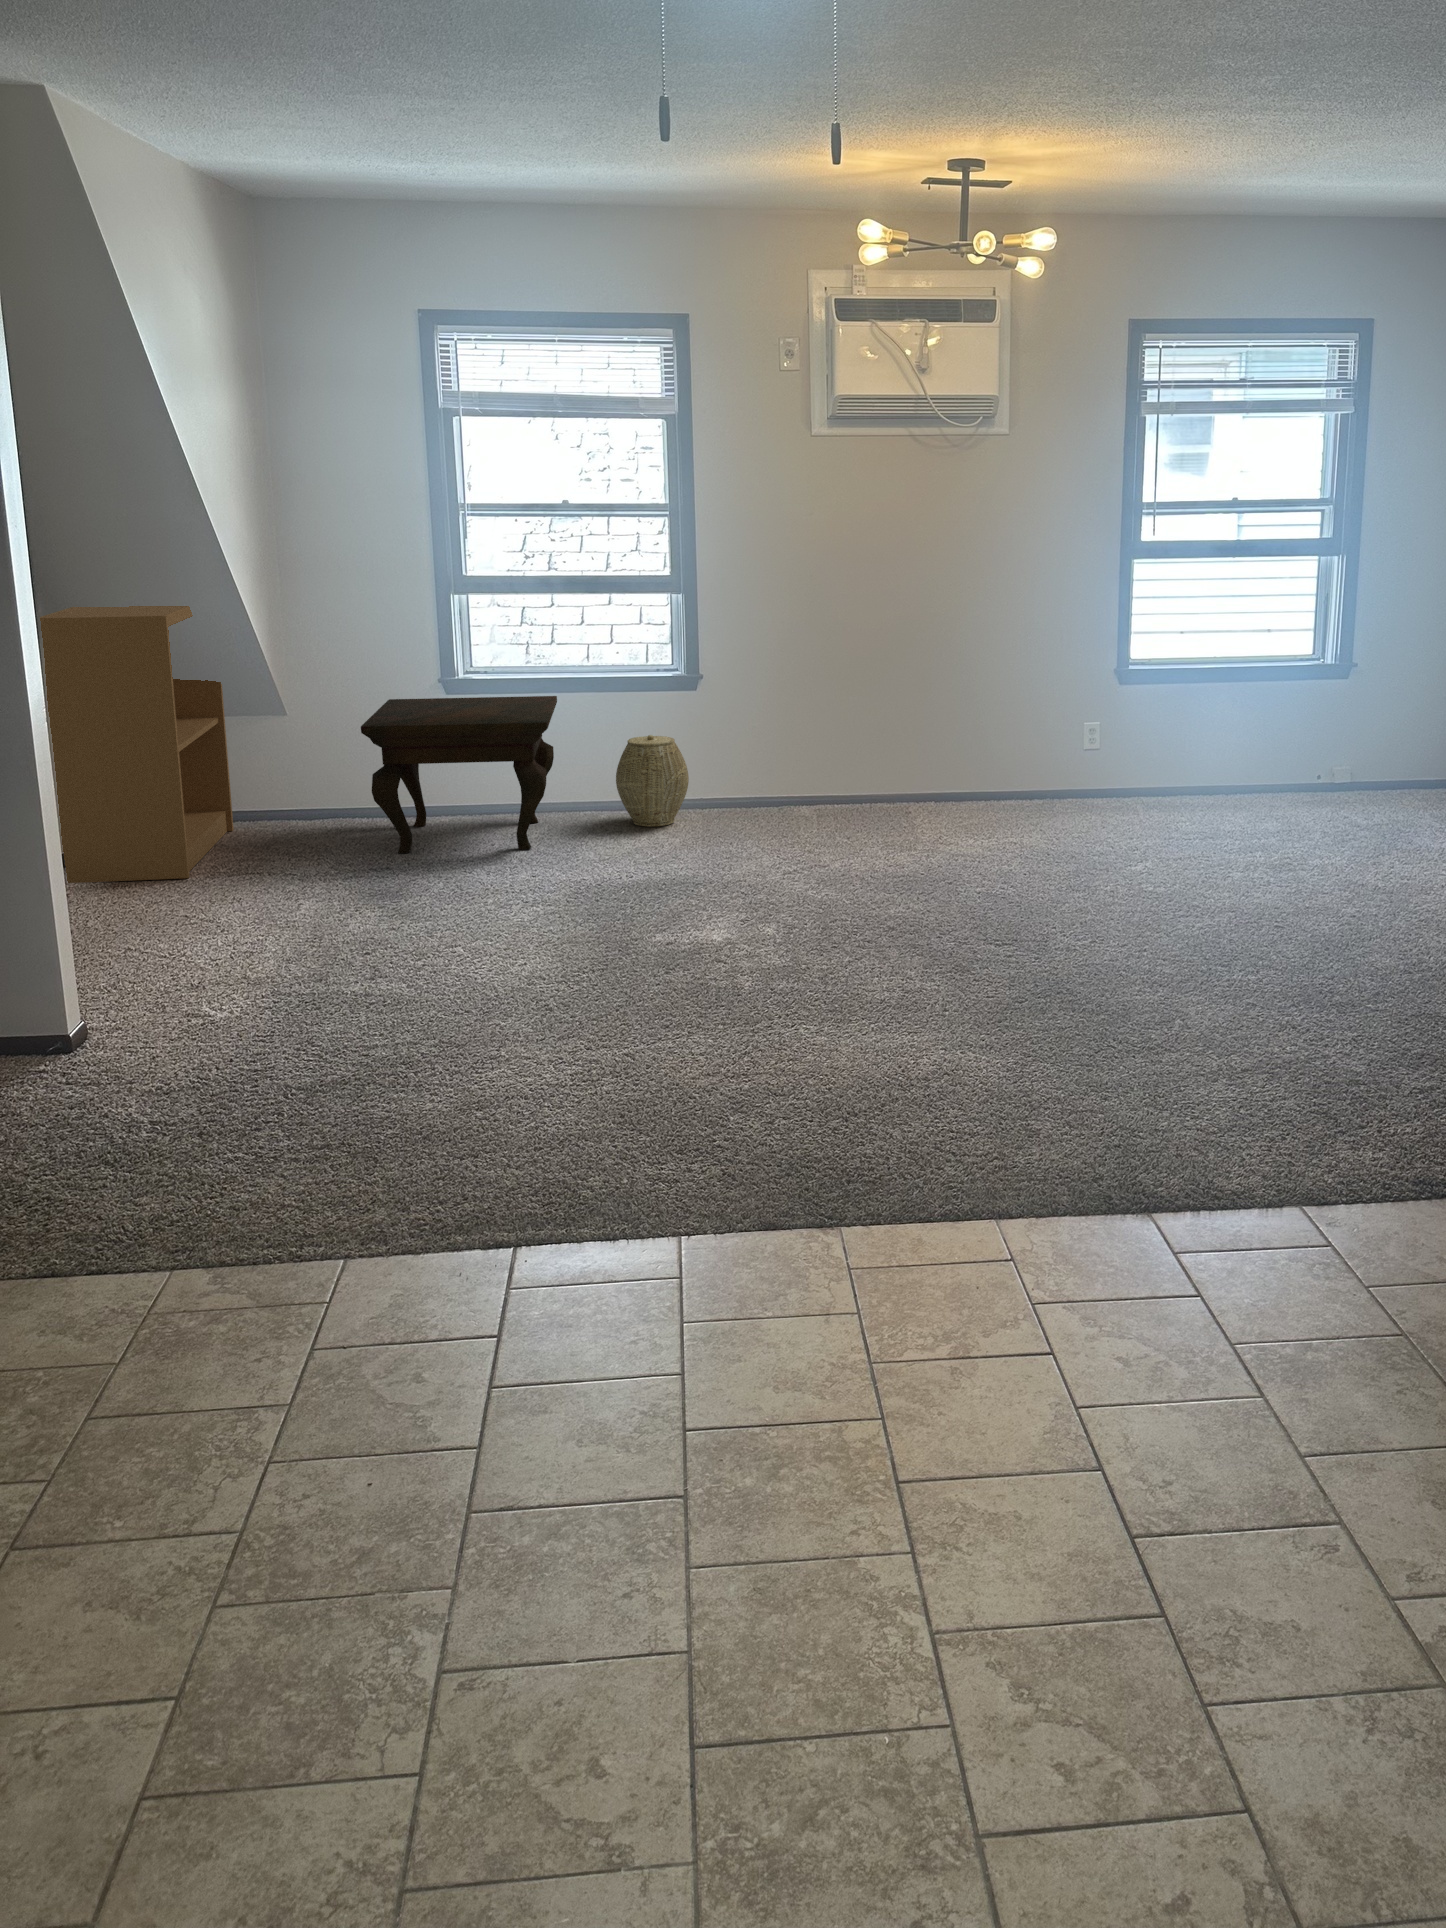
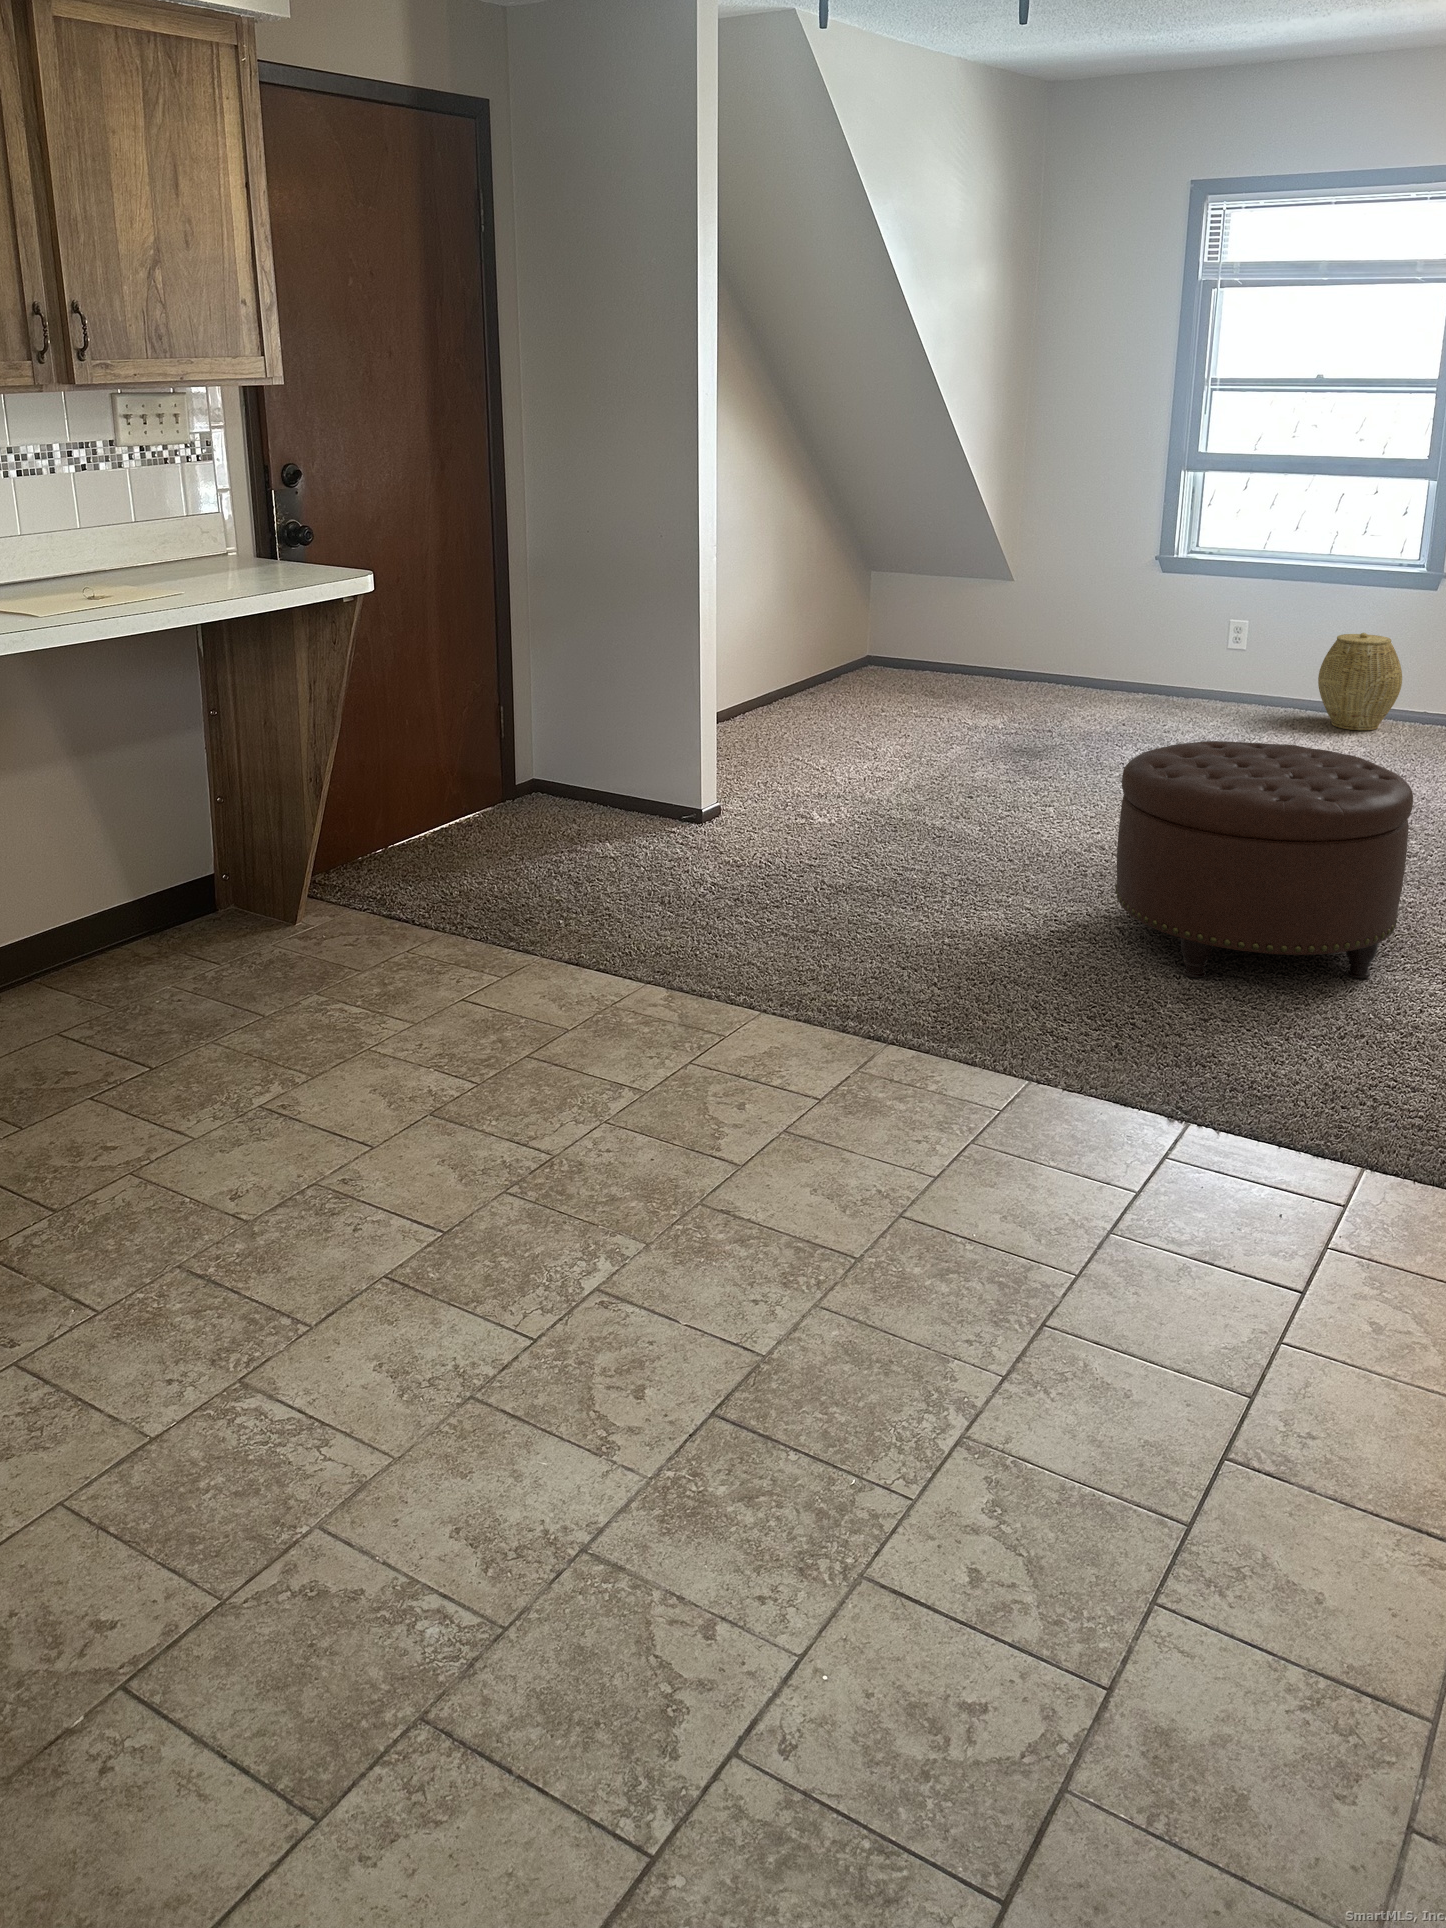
bookshelf: present [40,606,234,883] -> none [795,461,965,709]
side table: present [361,696,557,853] -> none [1054,571,1274,731]
ottoman: none [610,851,872,1094] -> present [1115,741,1413,978]

